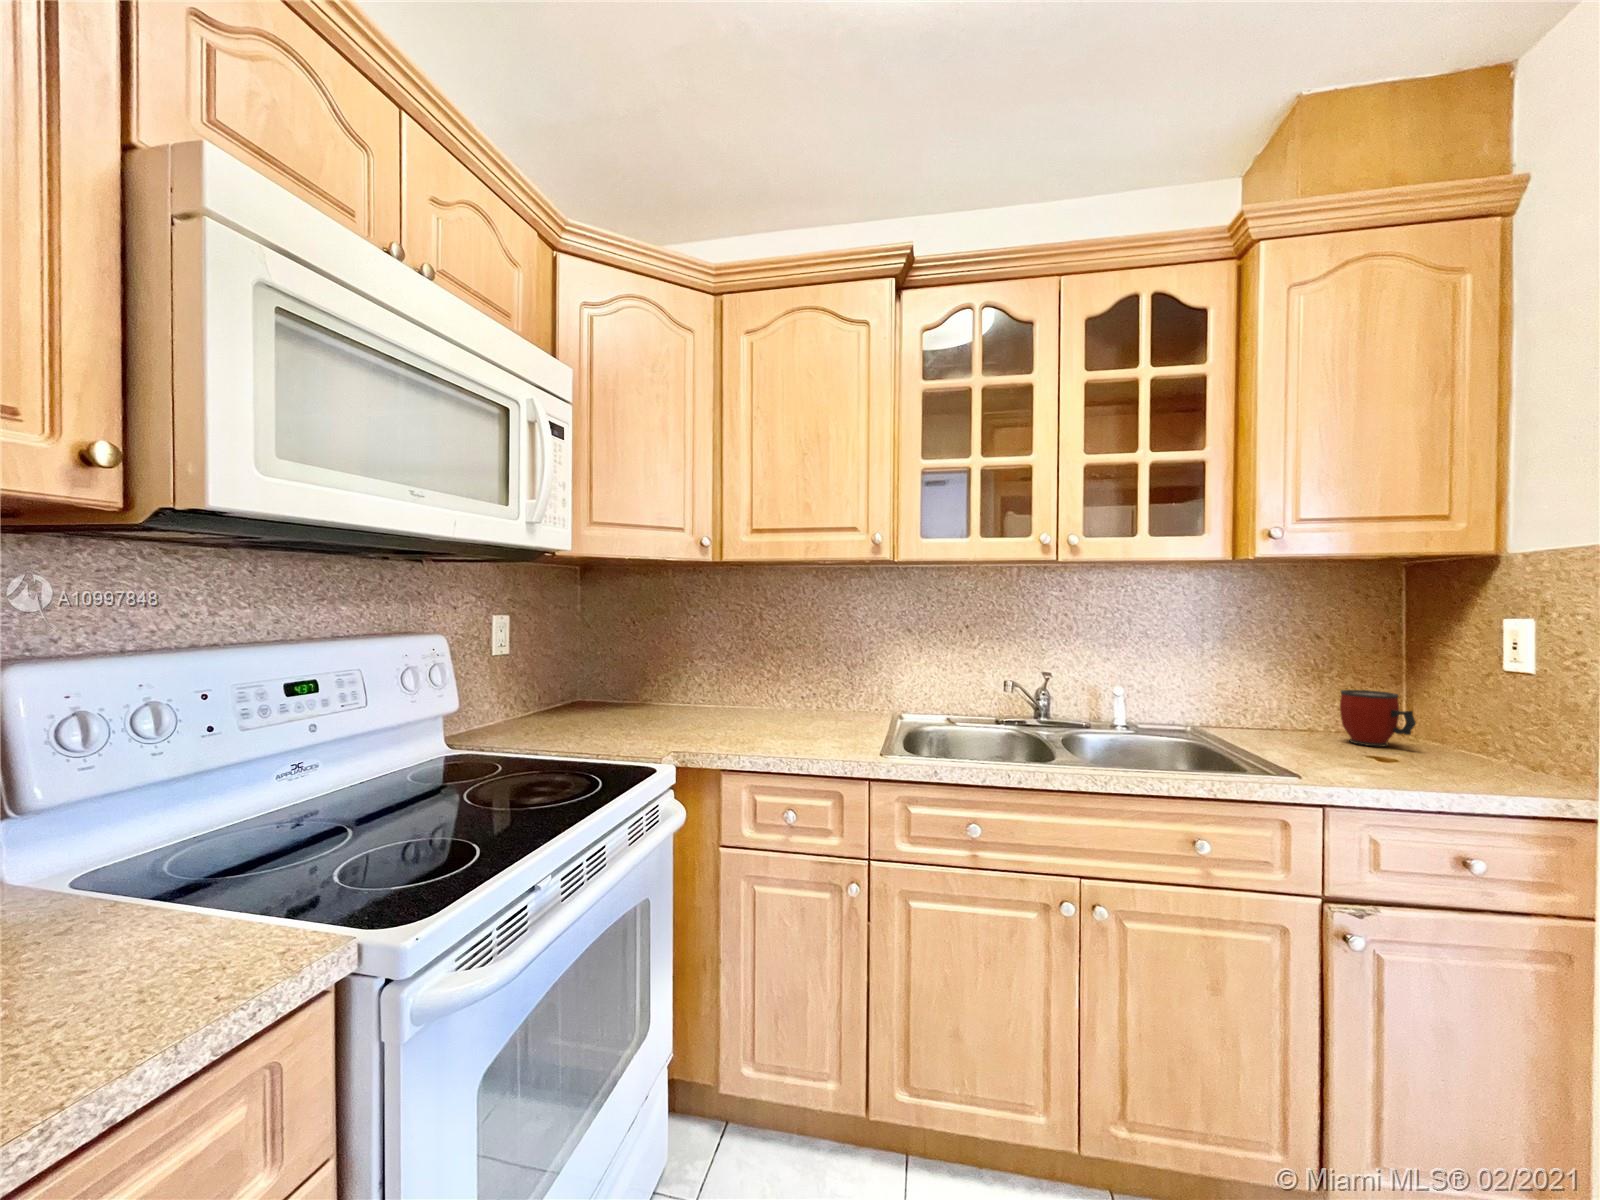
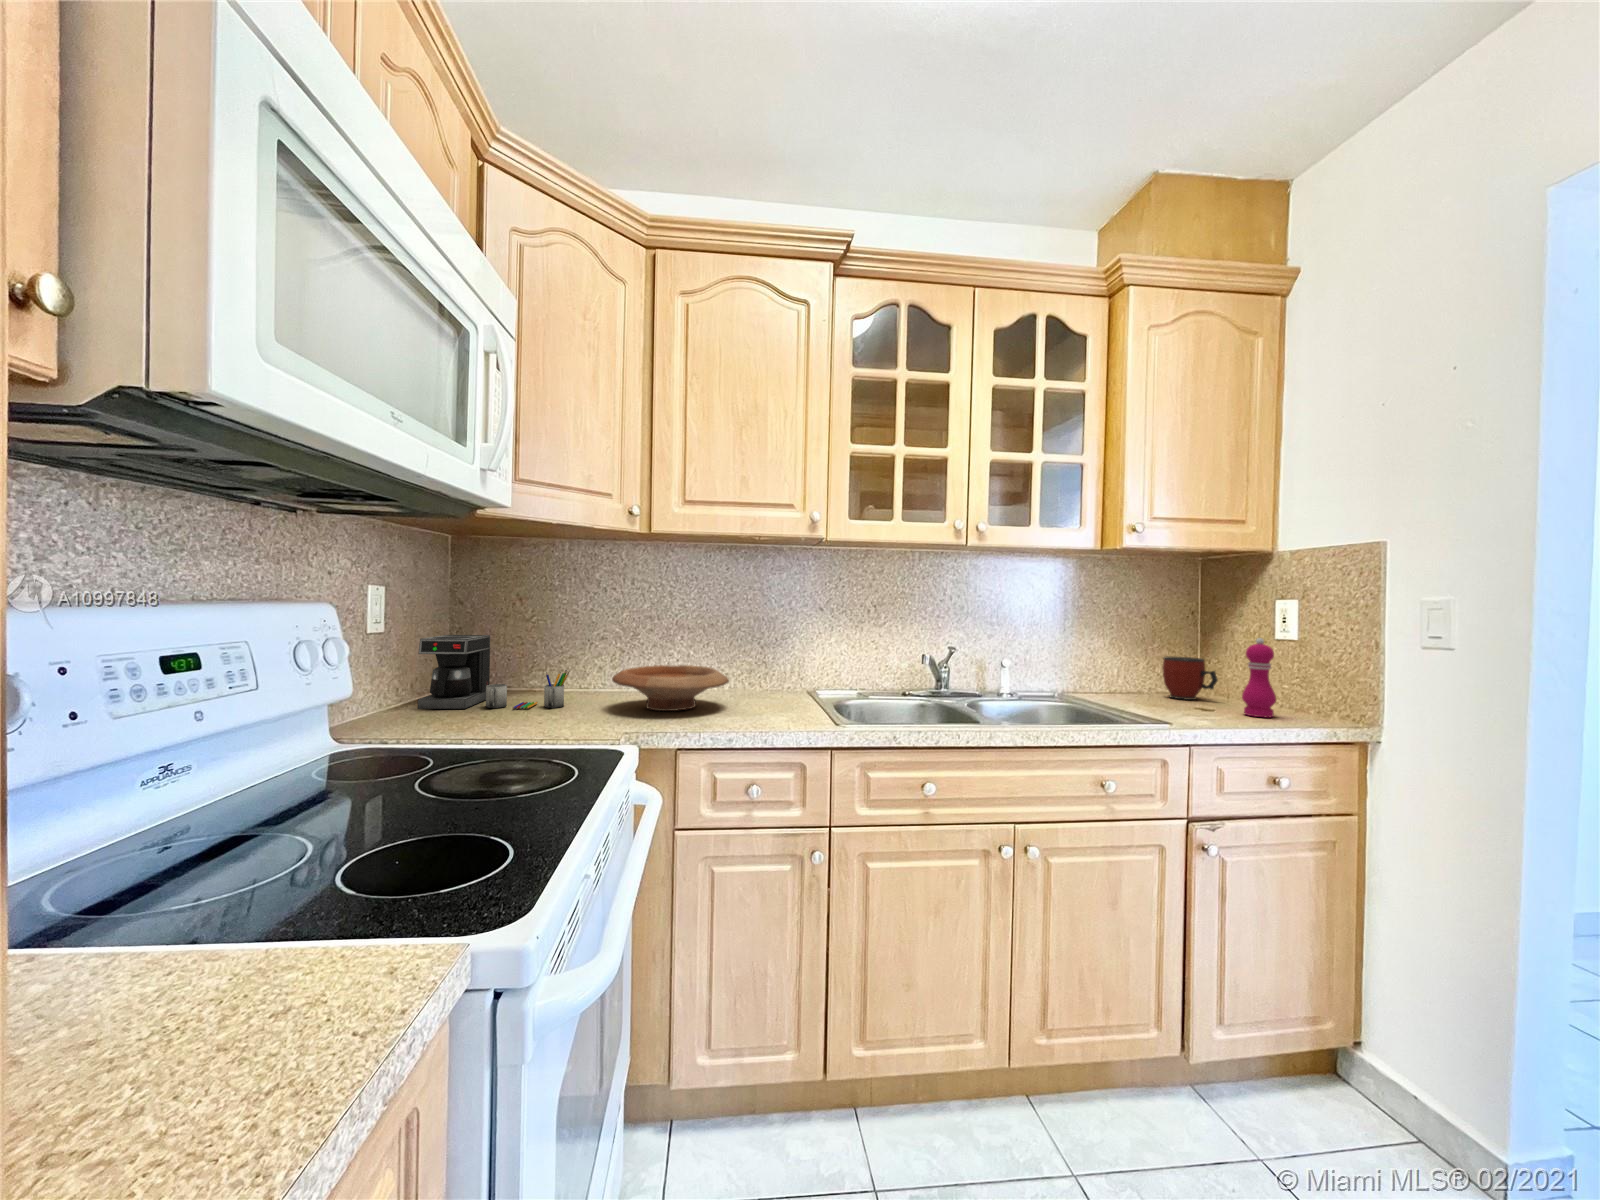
coffee maker: none [536,655,656,724] -> present [417,635,569,709]
pepper mill: none [1430,672,1482,778] -> present [1242,638,1276,717]
wooden bowl: none [687,686,797,732] -> present [612,665,729,711]

